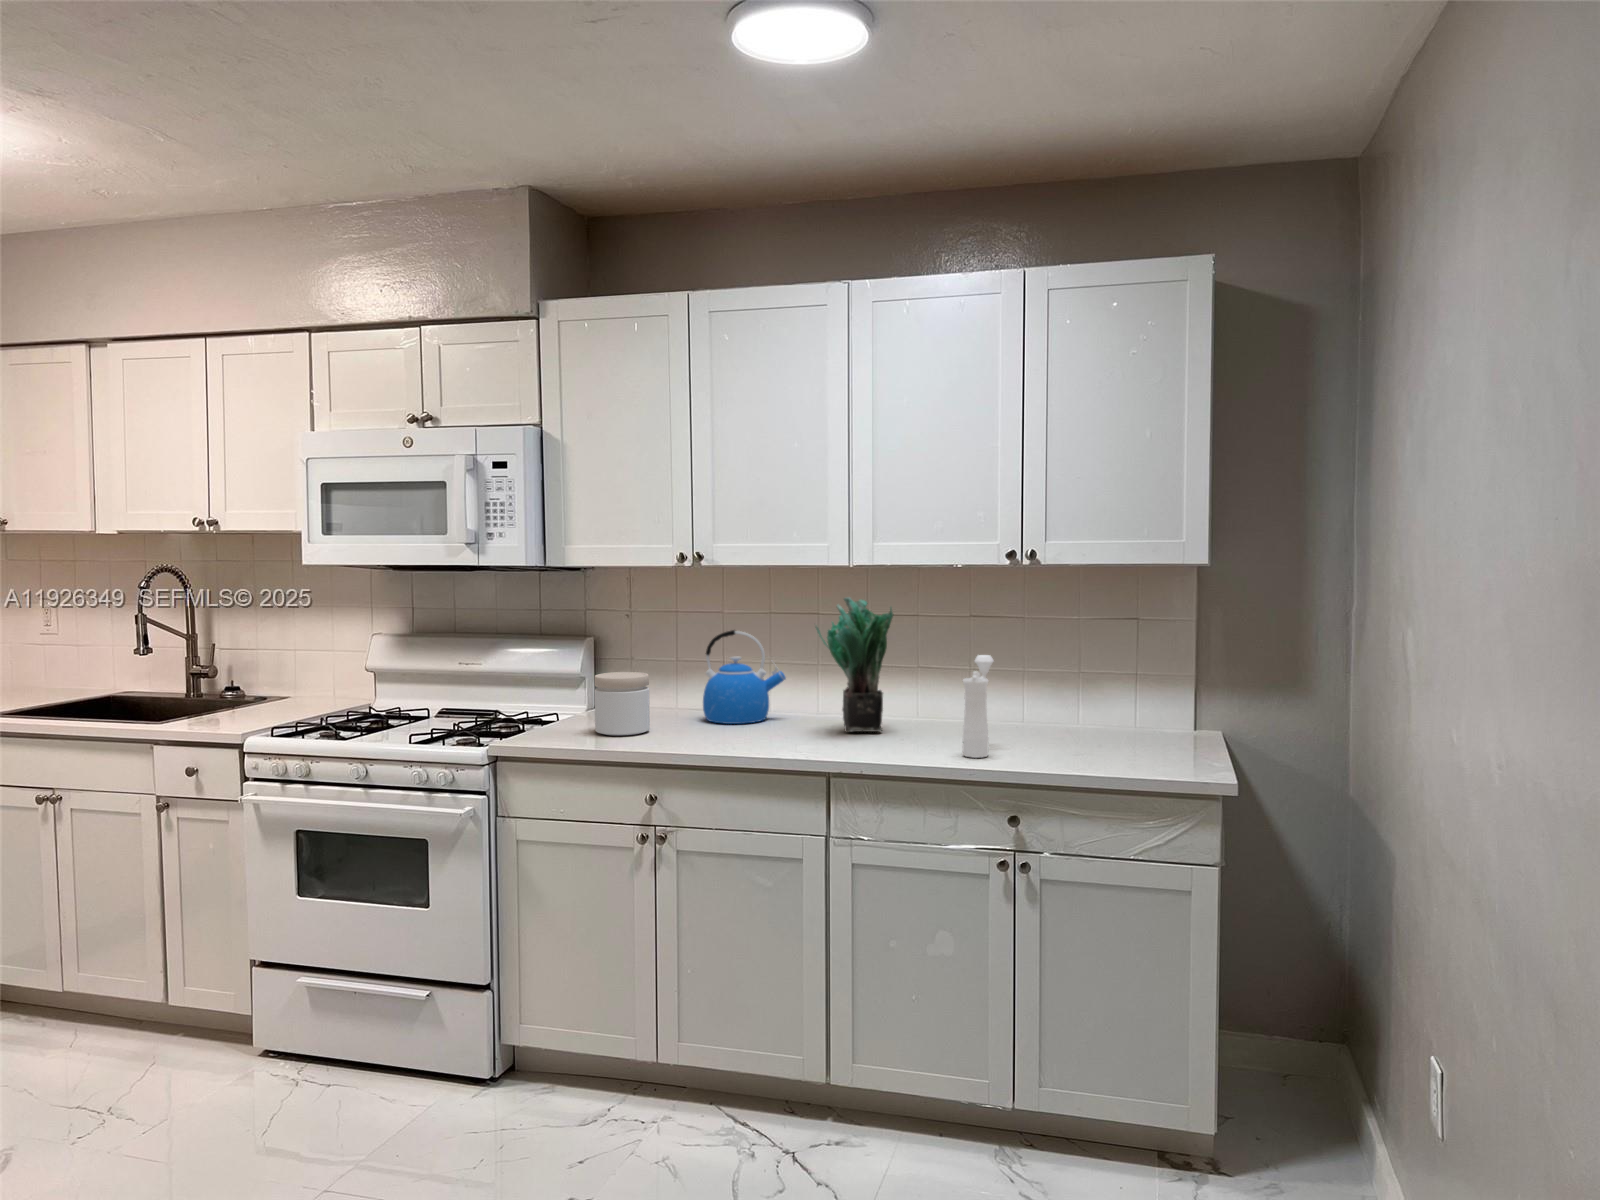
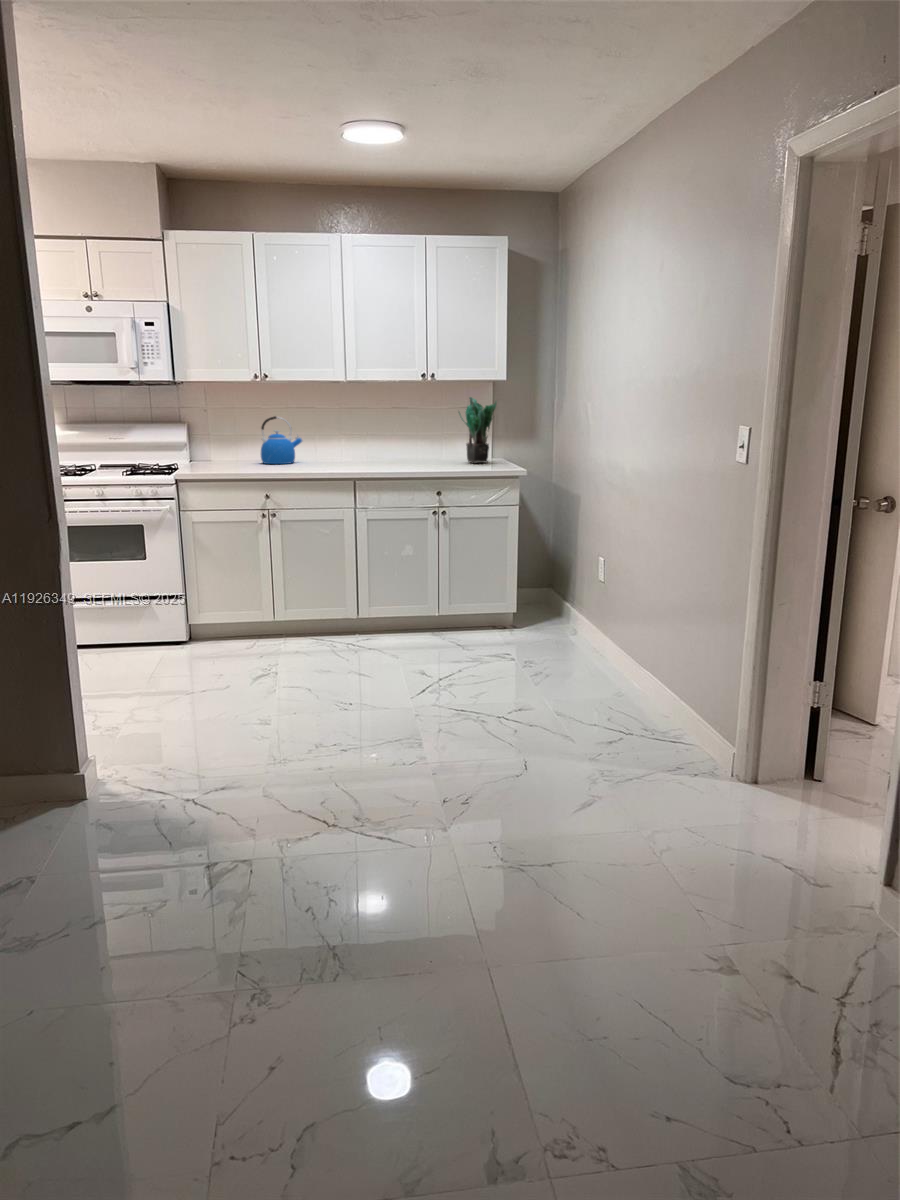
potted plant: present [816,597,893,732] -> present [459,397,496,463]
pepper mill: present [963,655,993,758] -> none [410,423,422,467]
jar: present [595,672,650,735] -> none [216,438,246,469]

